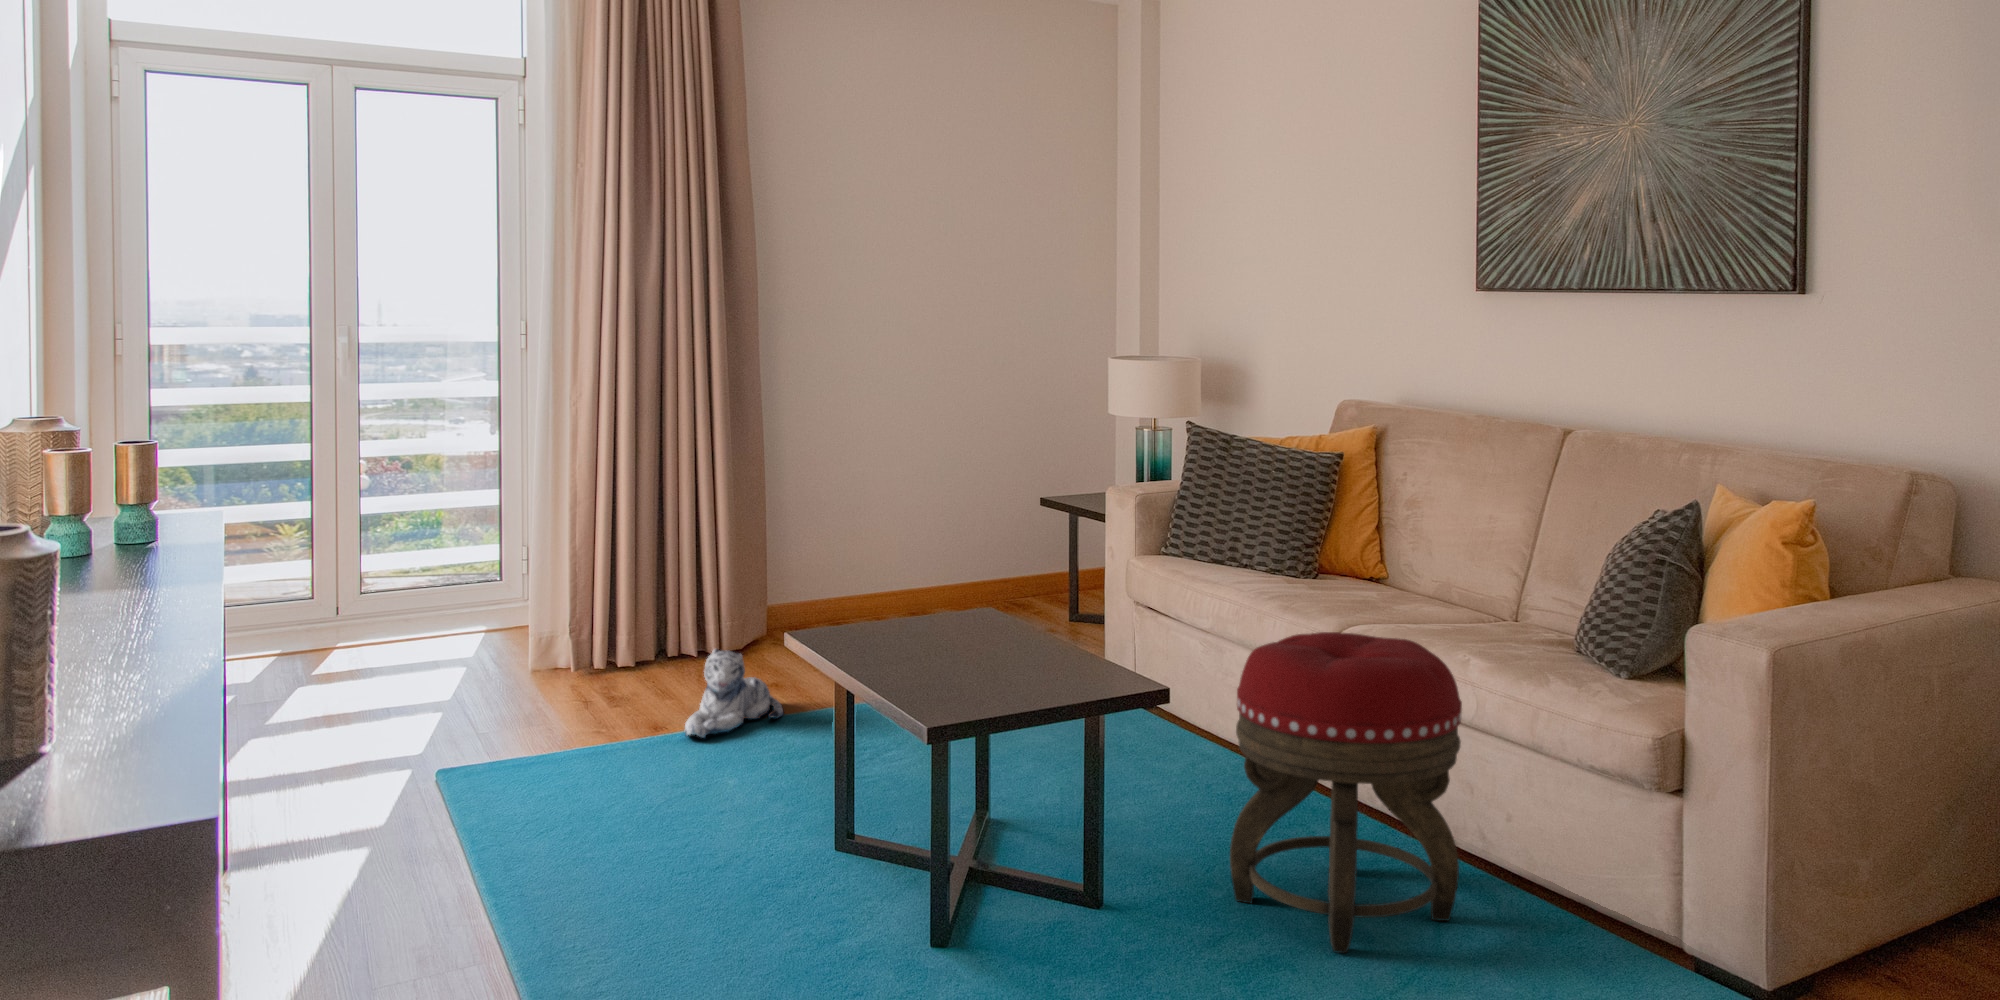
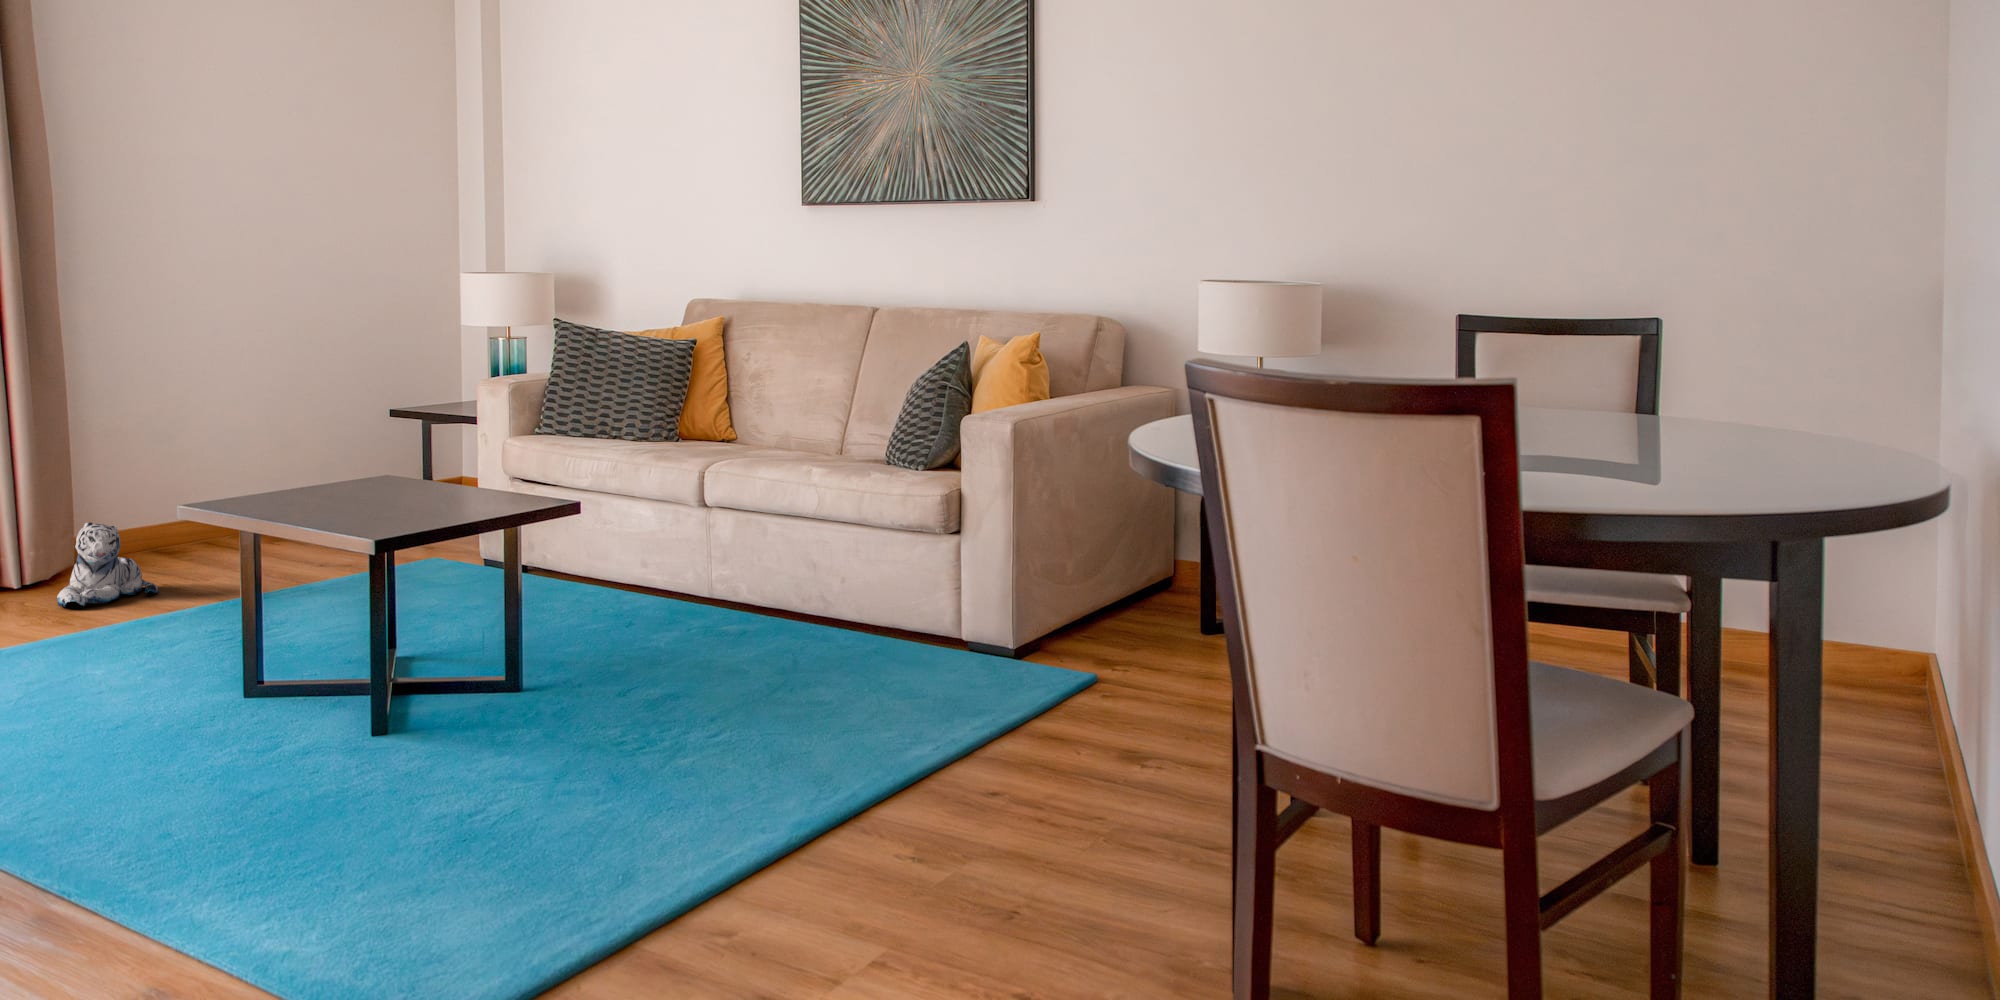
footstool: present [1230,632,1462,953] -> none [633,439,809,666]

